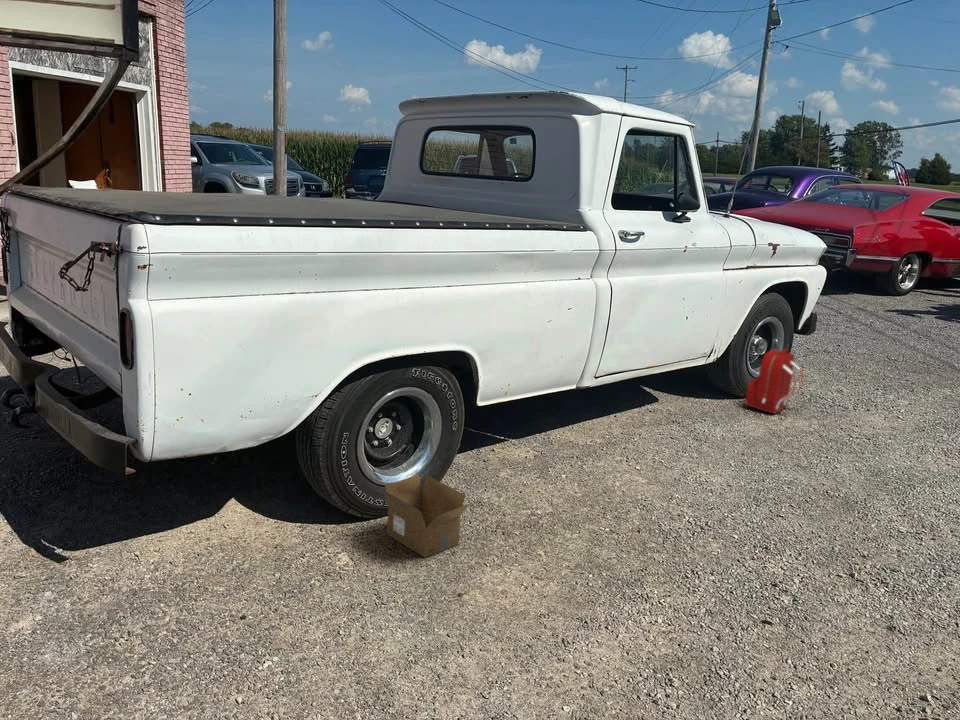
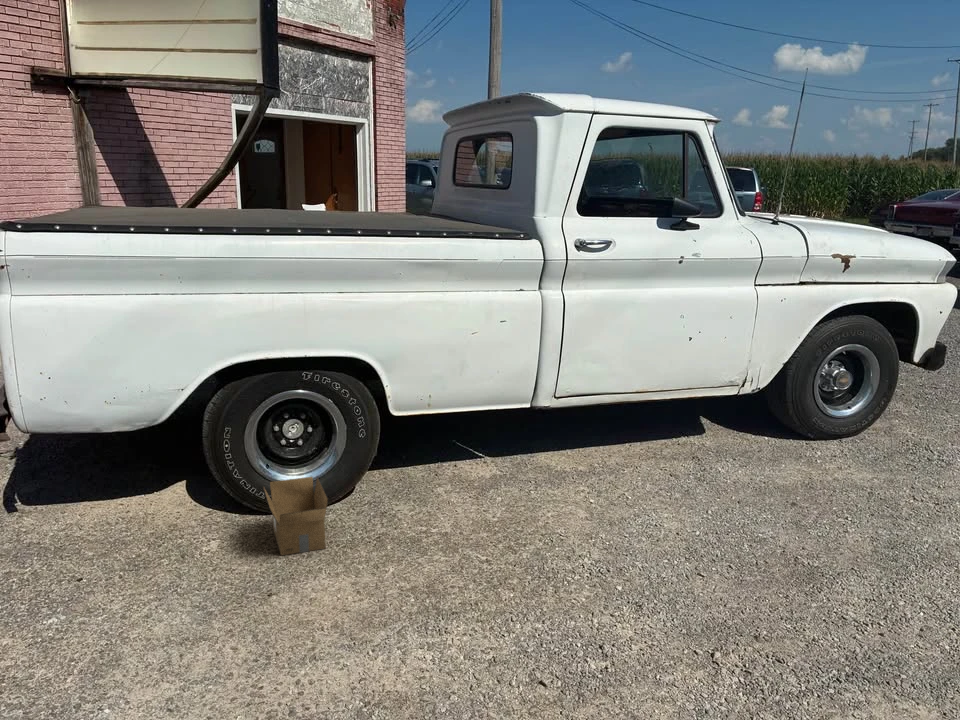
backpack: present [745,349,803,414] -> none [817,383,892,461]

